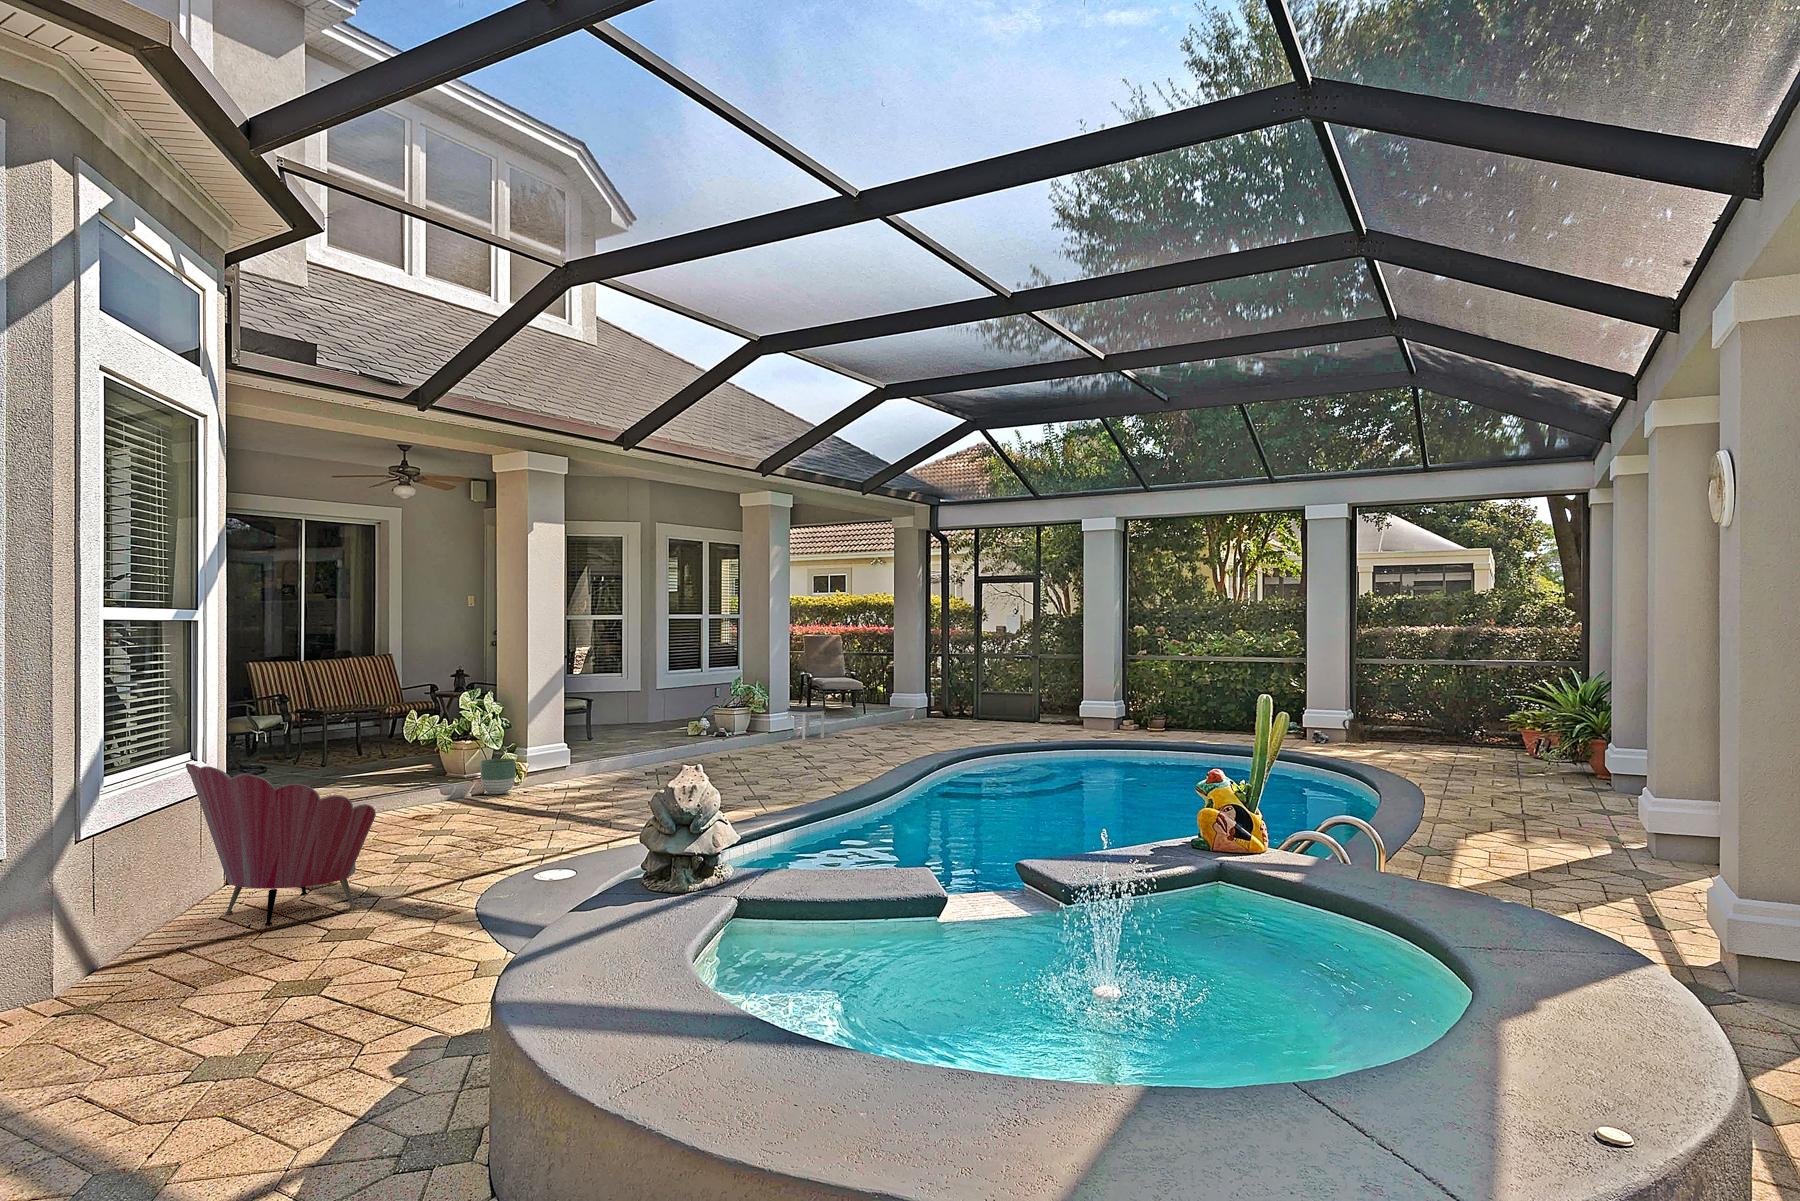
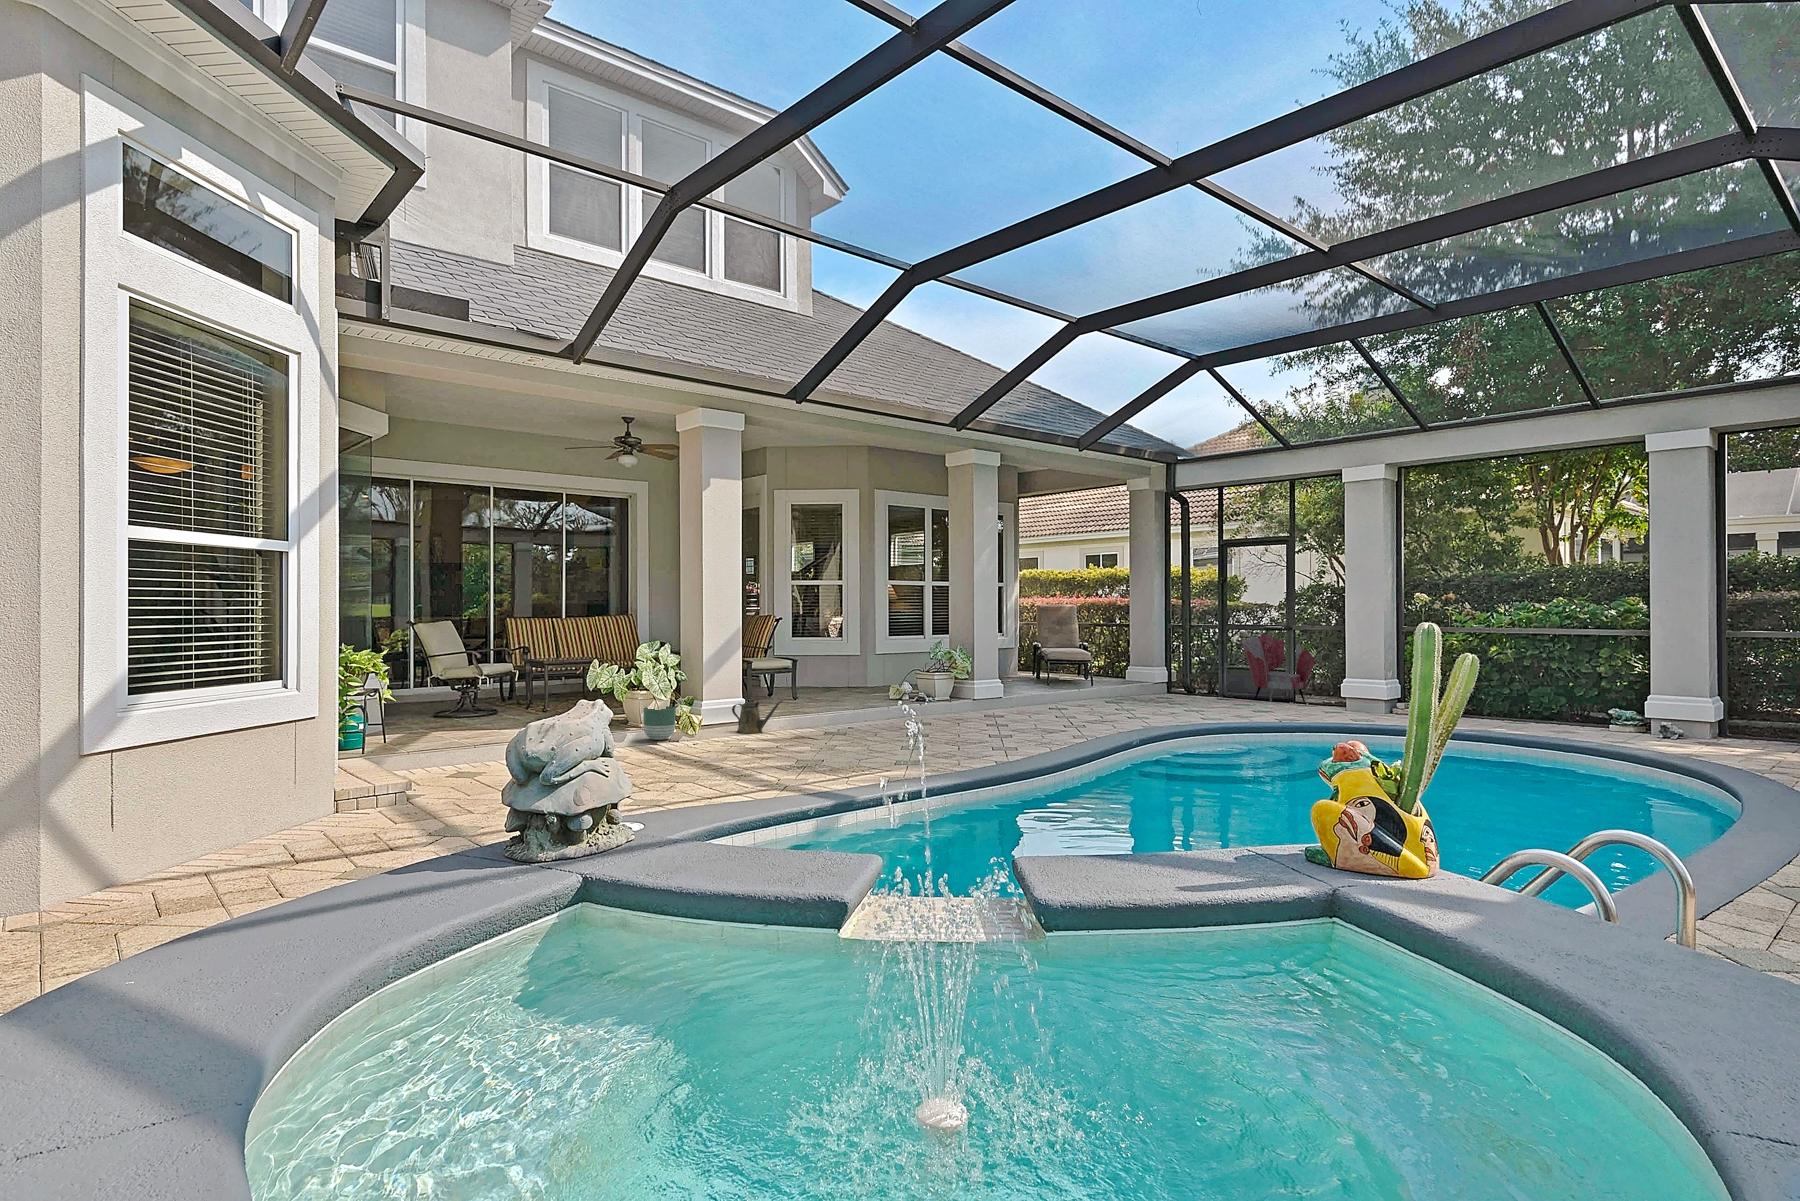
round table: present [787,707,825,740] -> none [996,675,1036,707]
watering can: present [1343,718,1380,743] -> present [732,700,783,733]
armchair: present [186,763,376,926] -> present [1242,636,1315,702]

